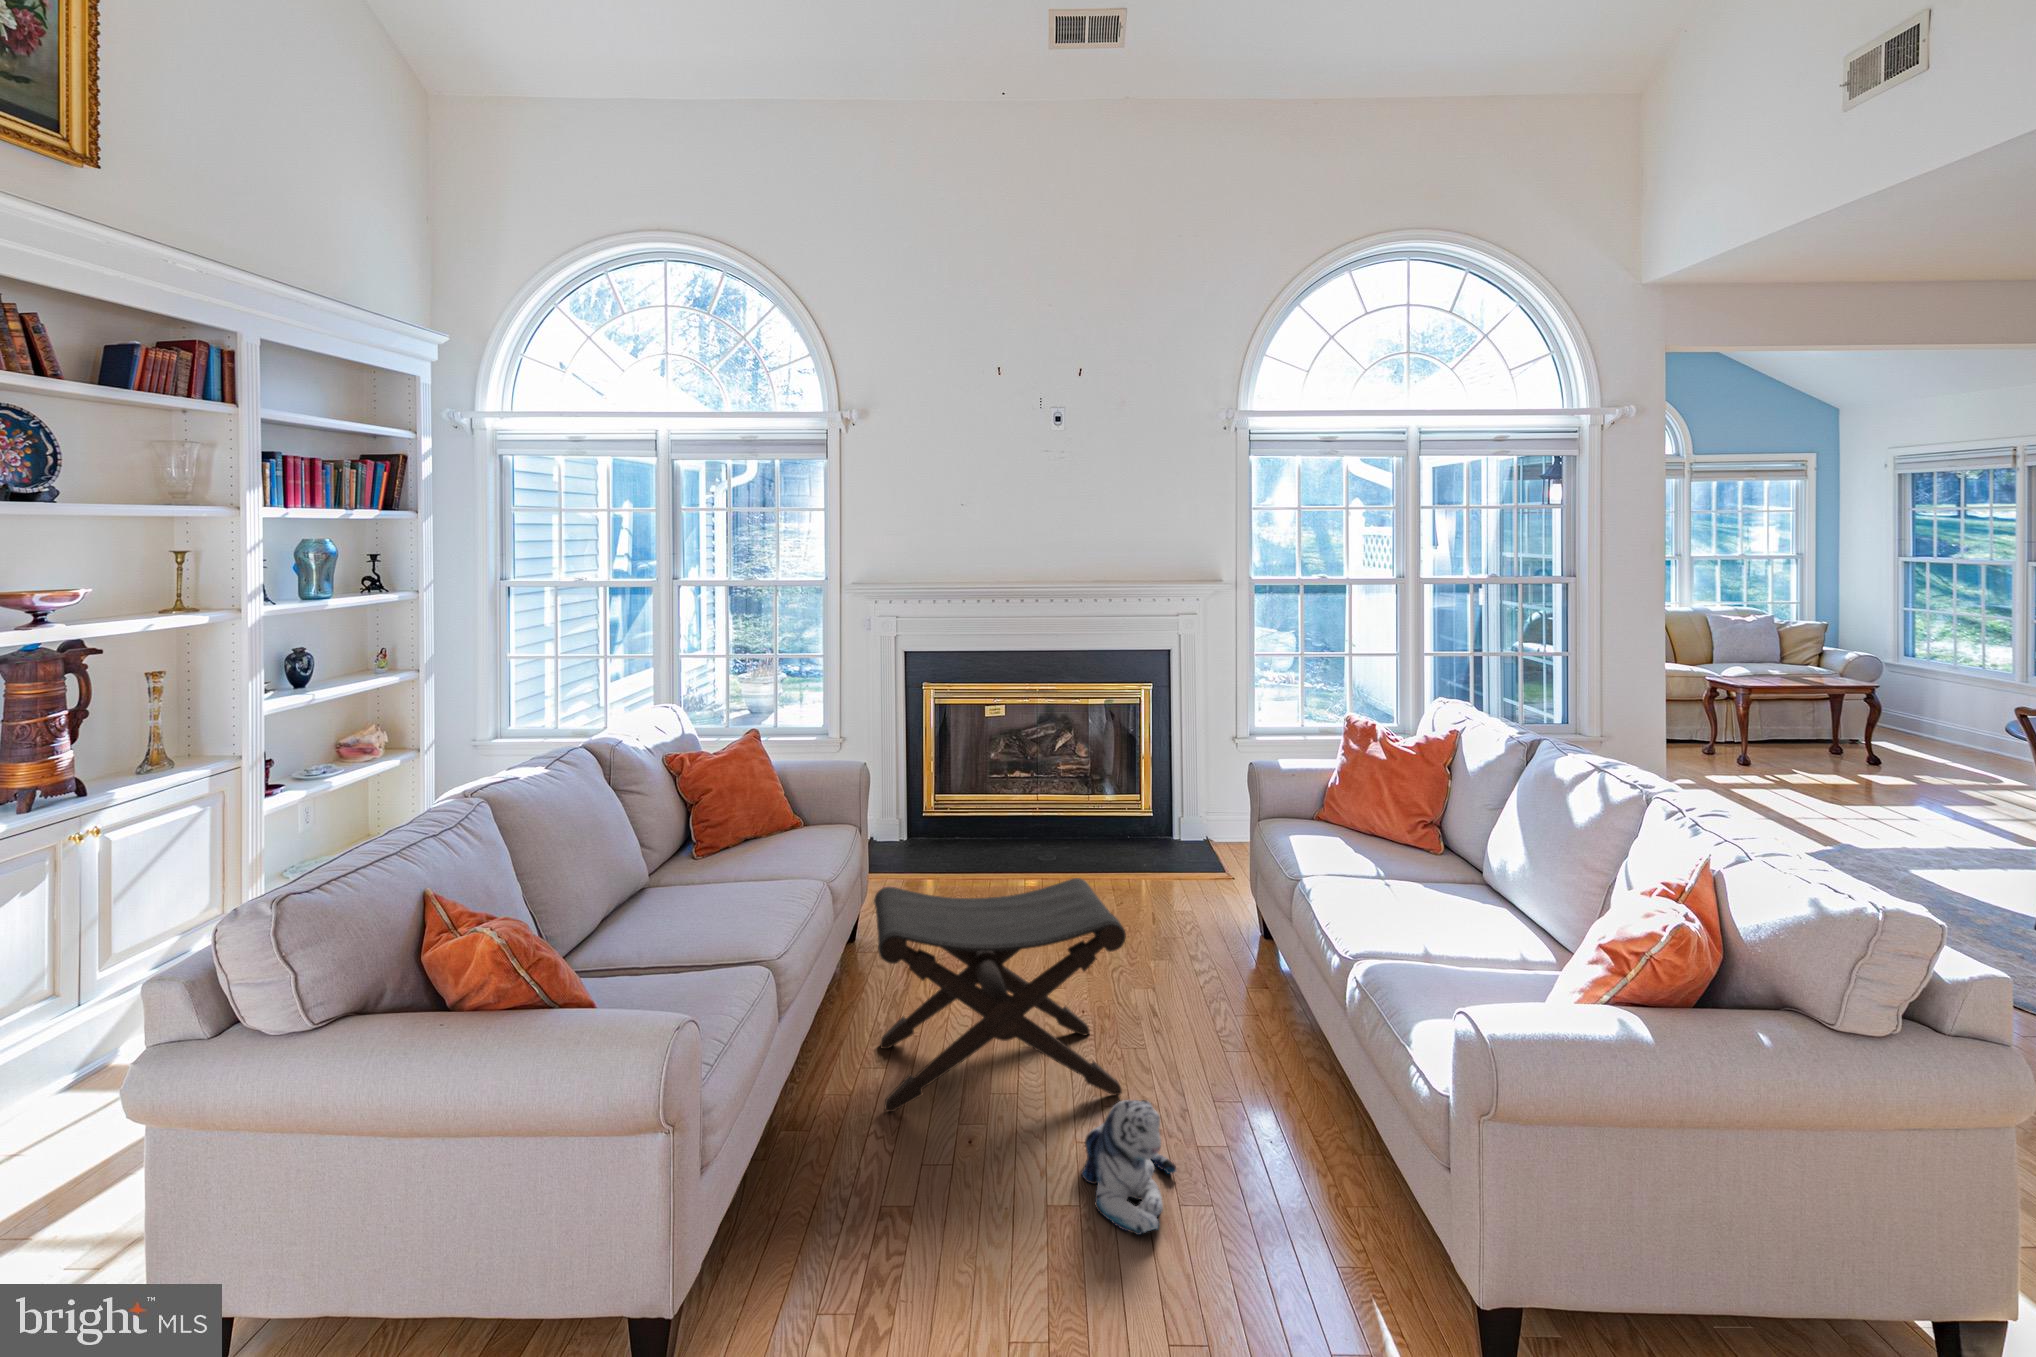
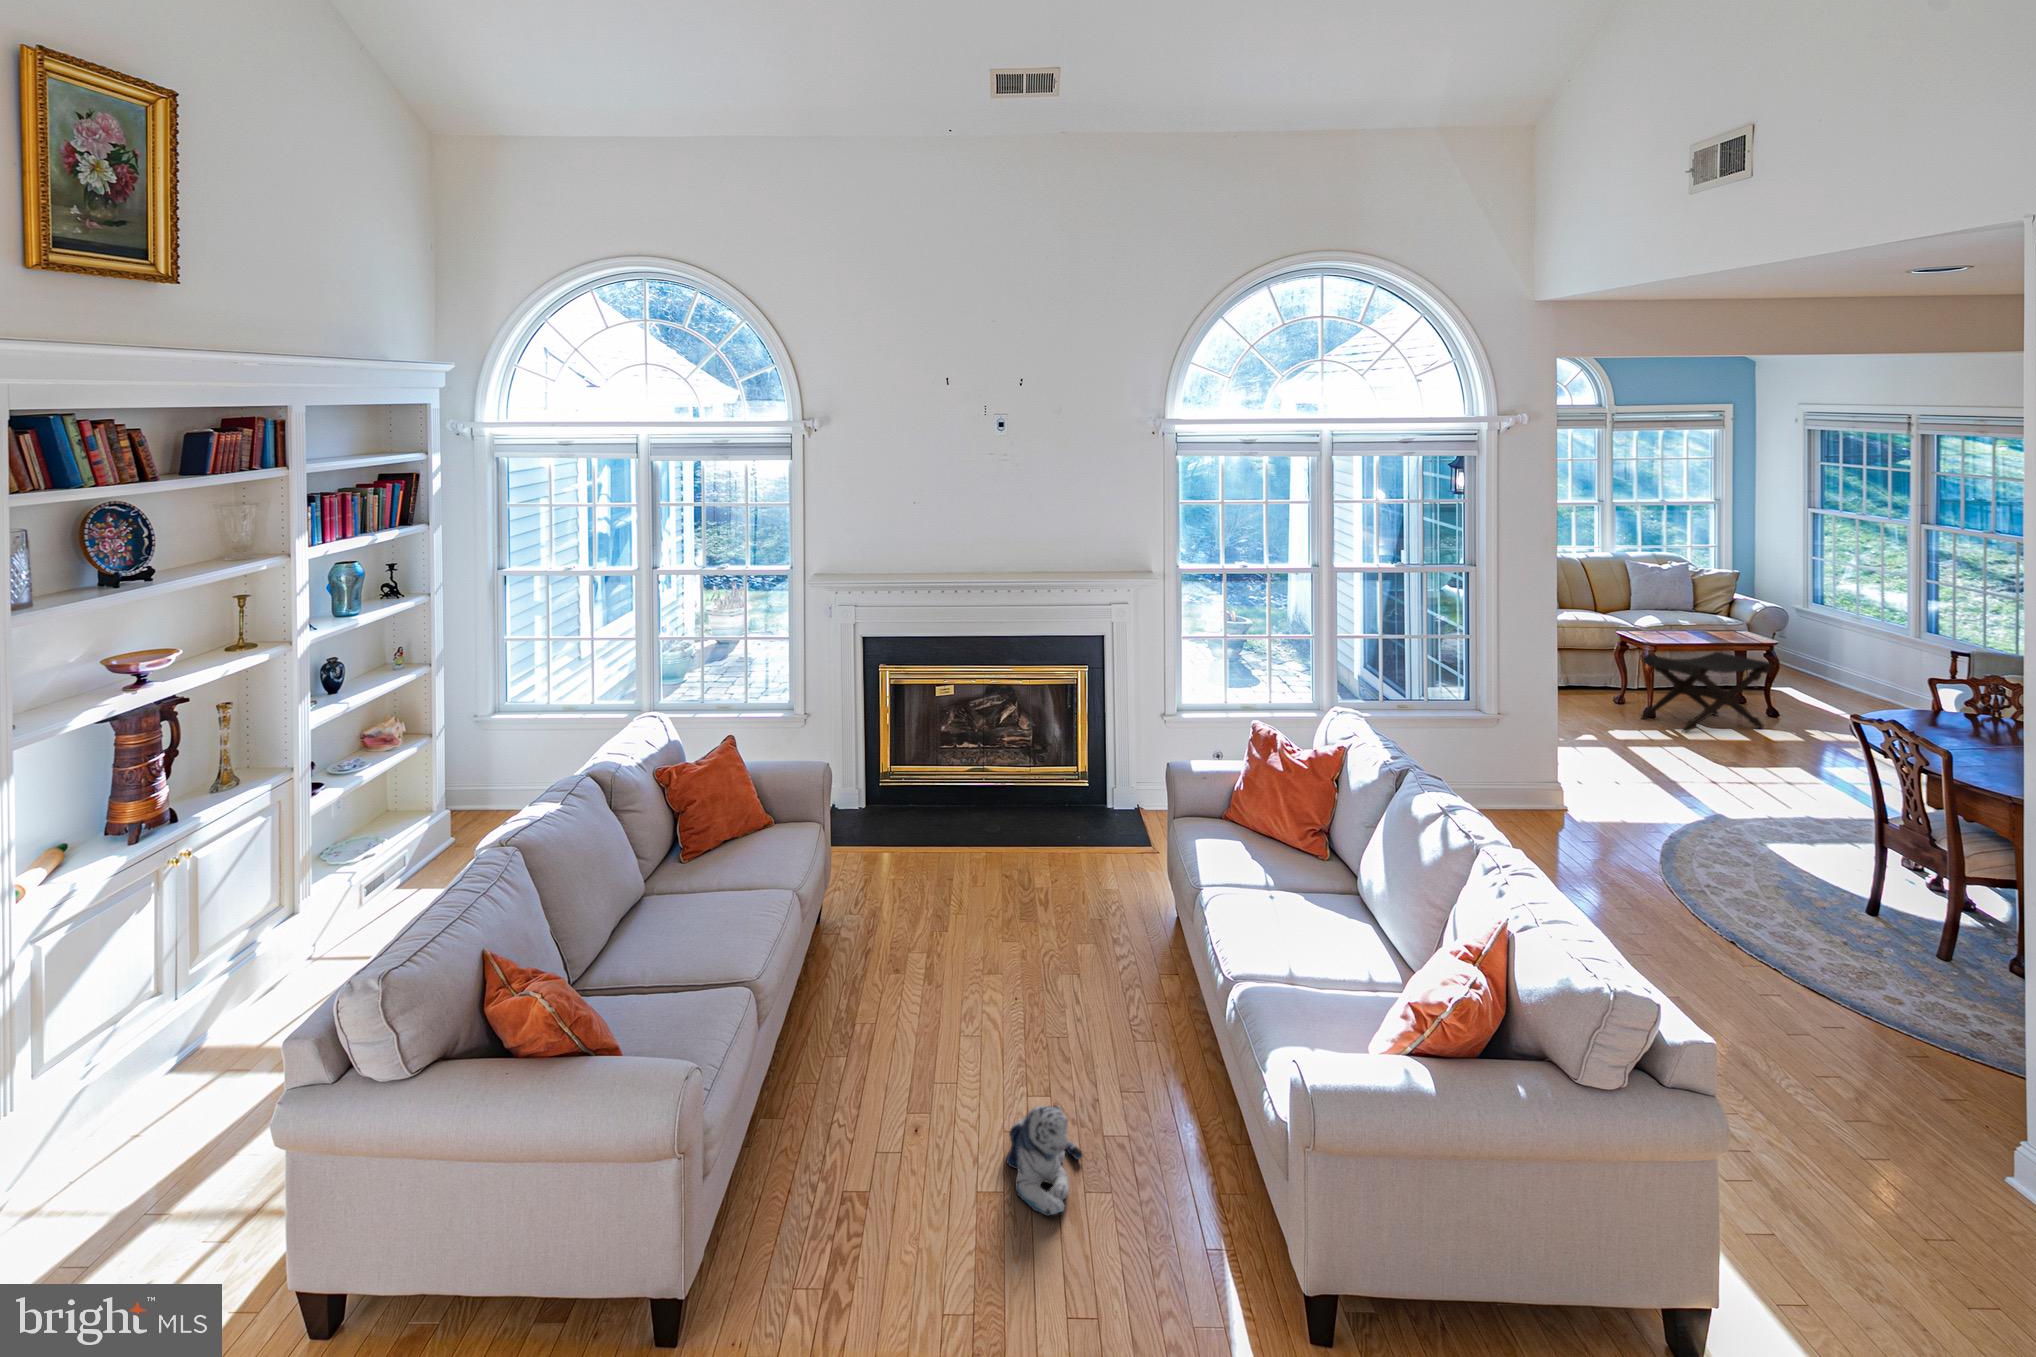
footstool: present [874,878,1126,1112] -> present [1641,652,1773,732]

